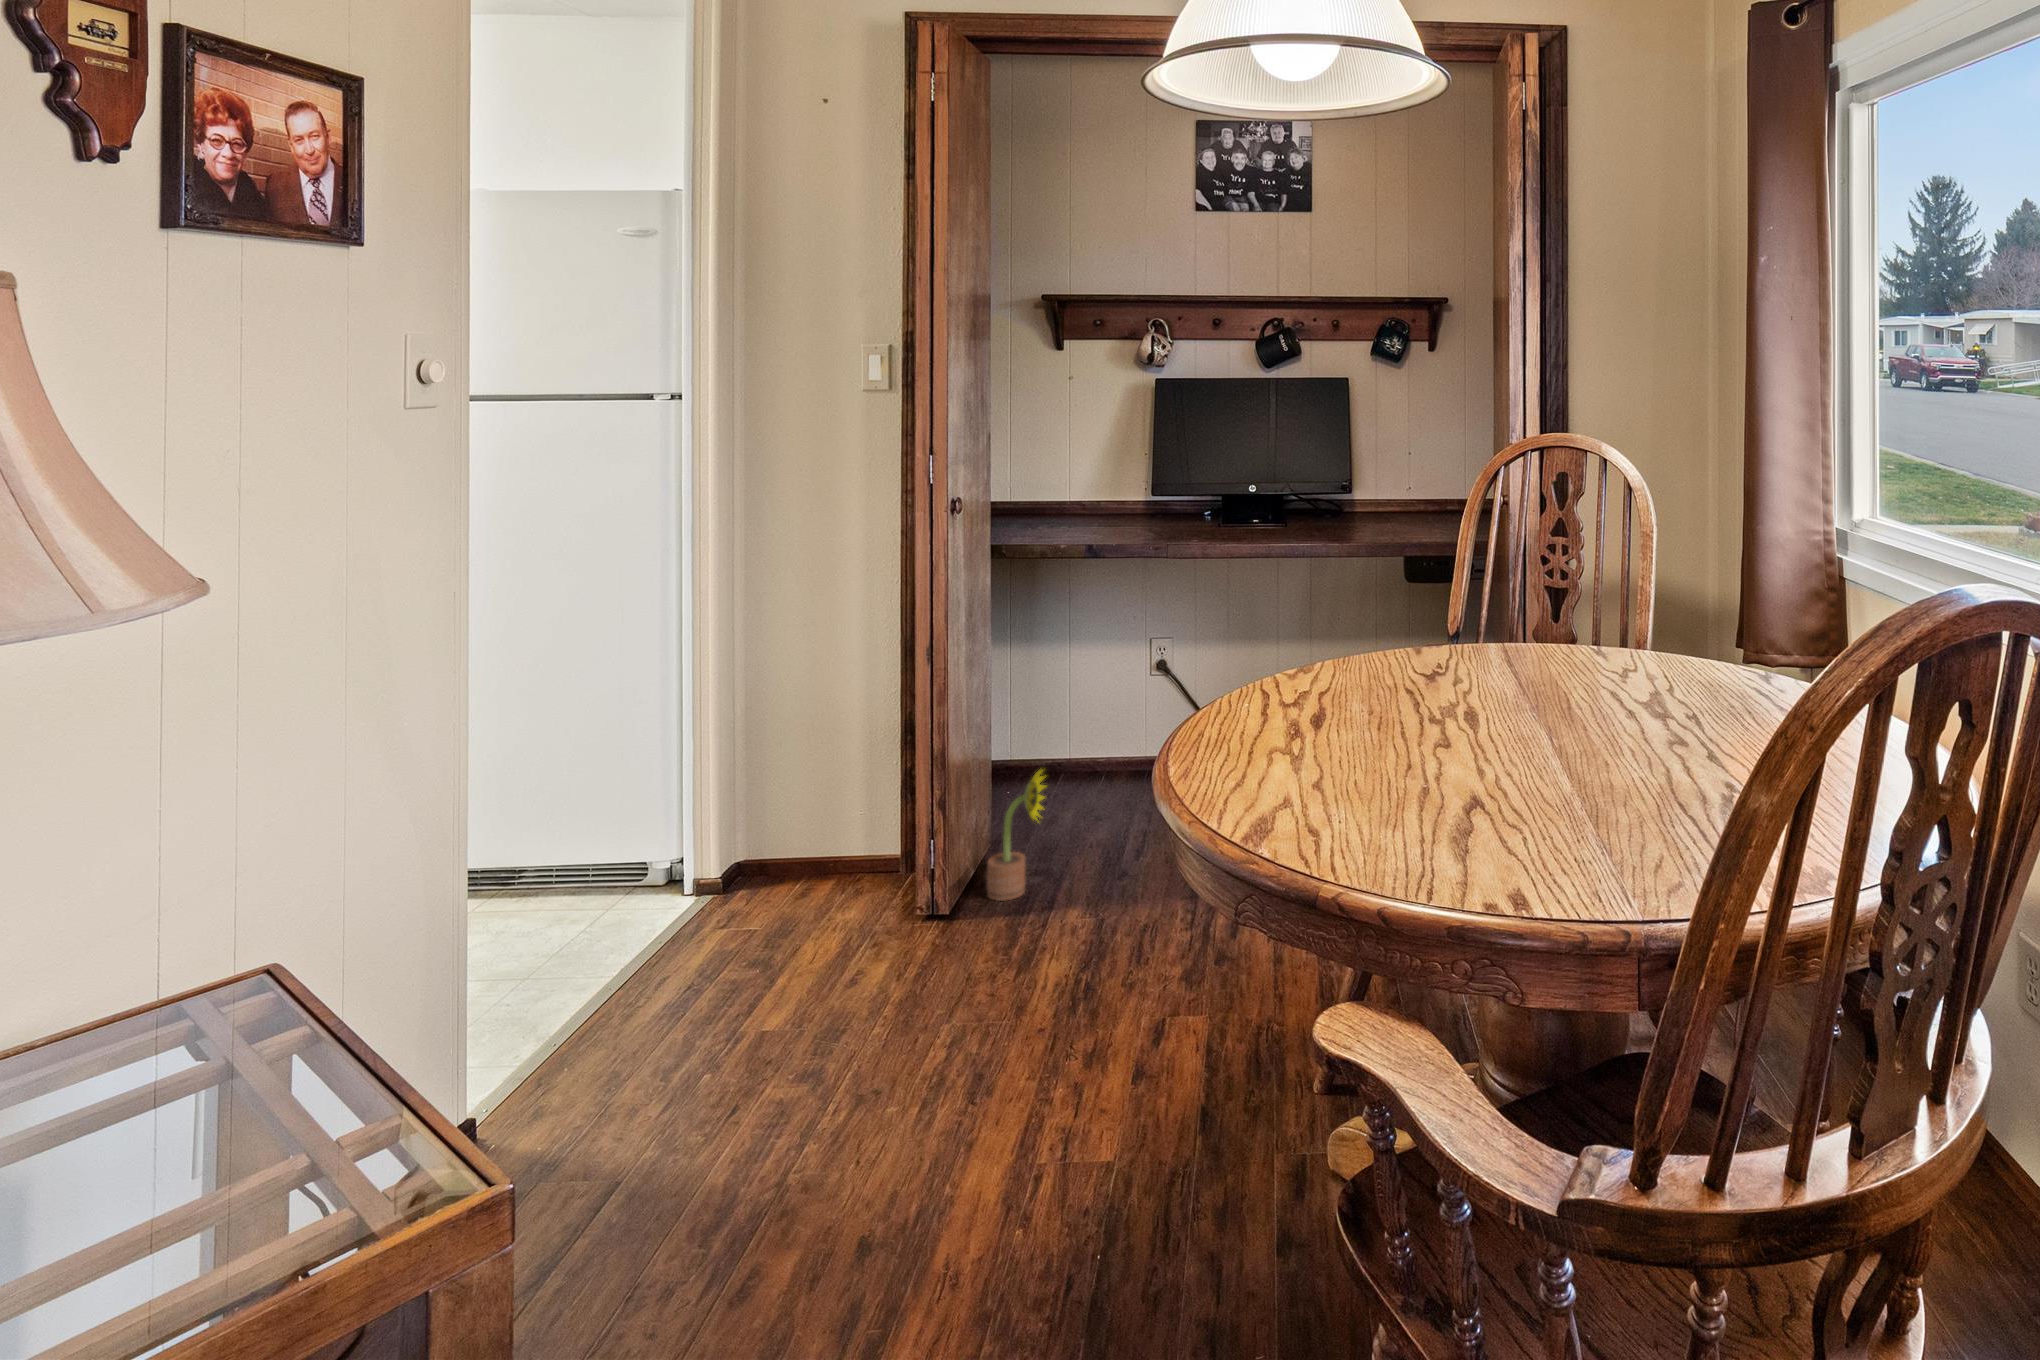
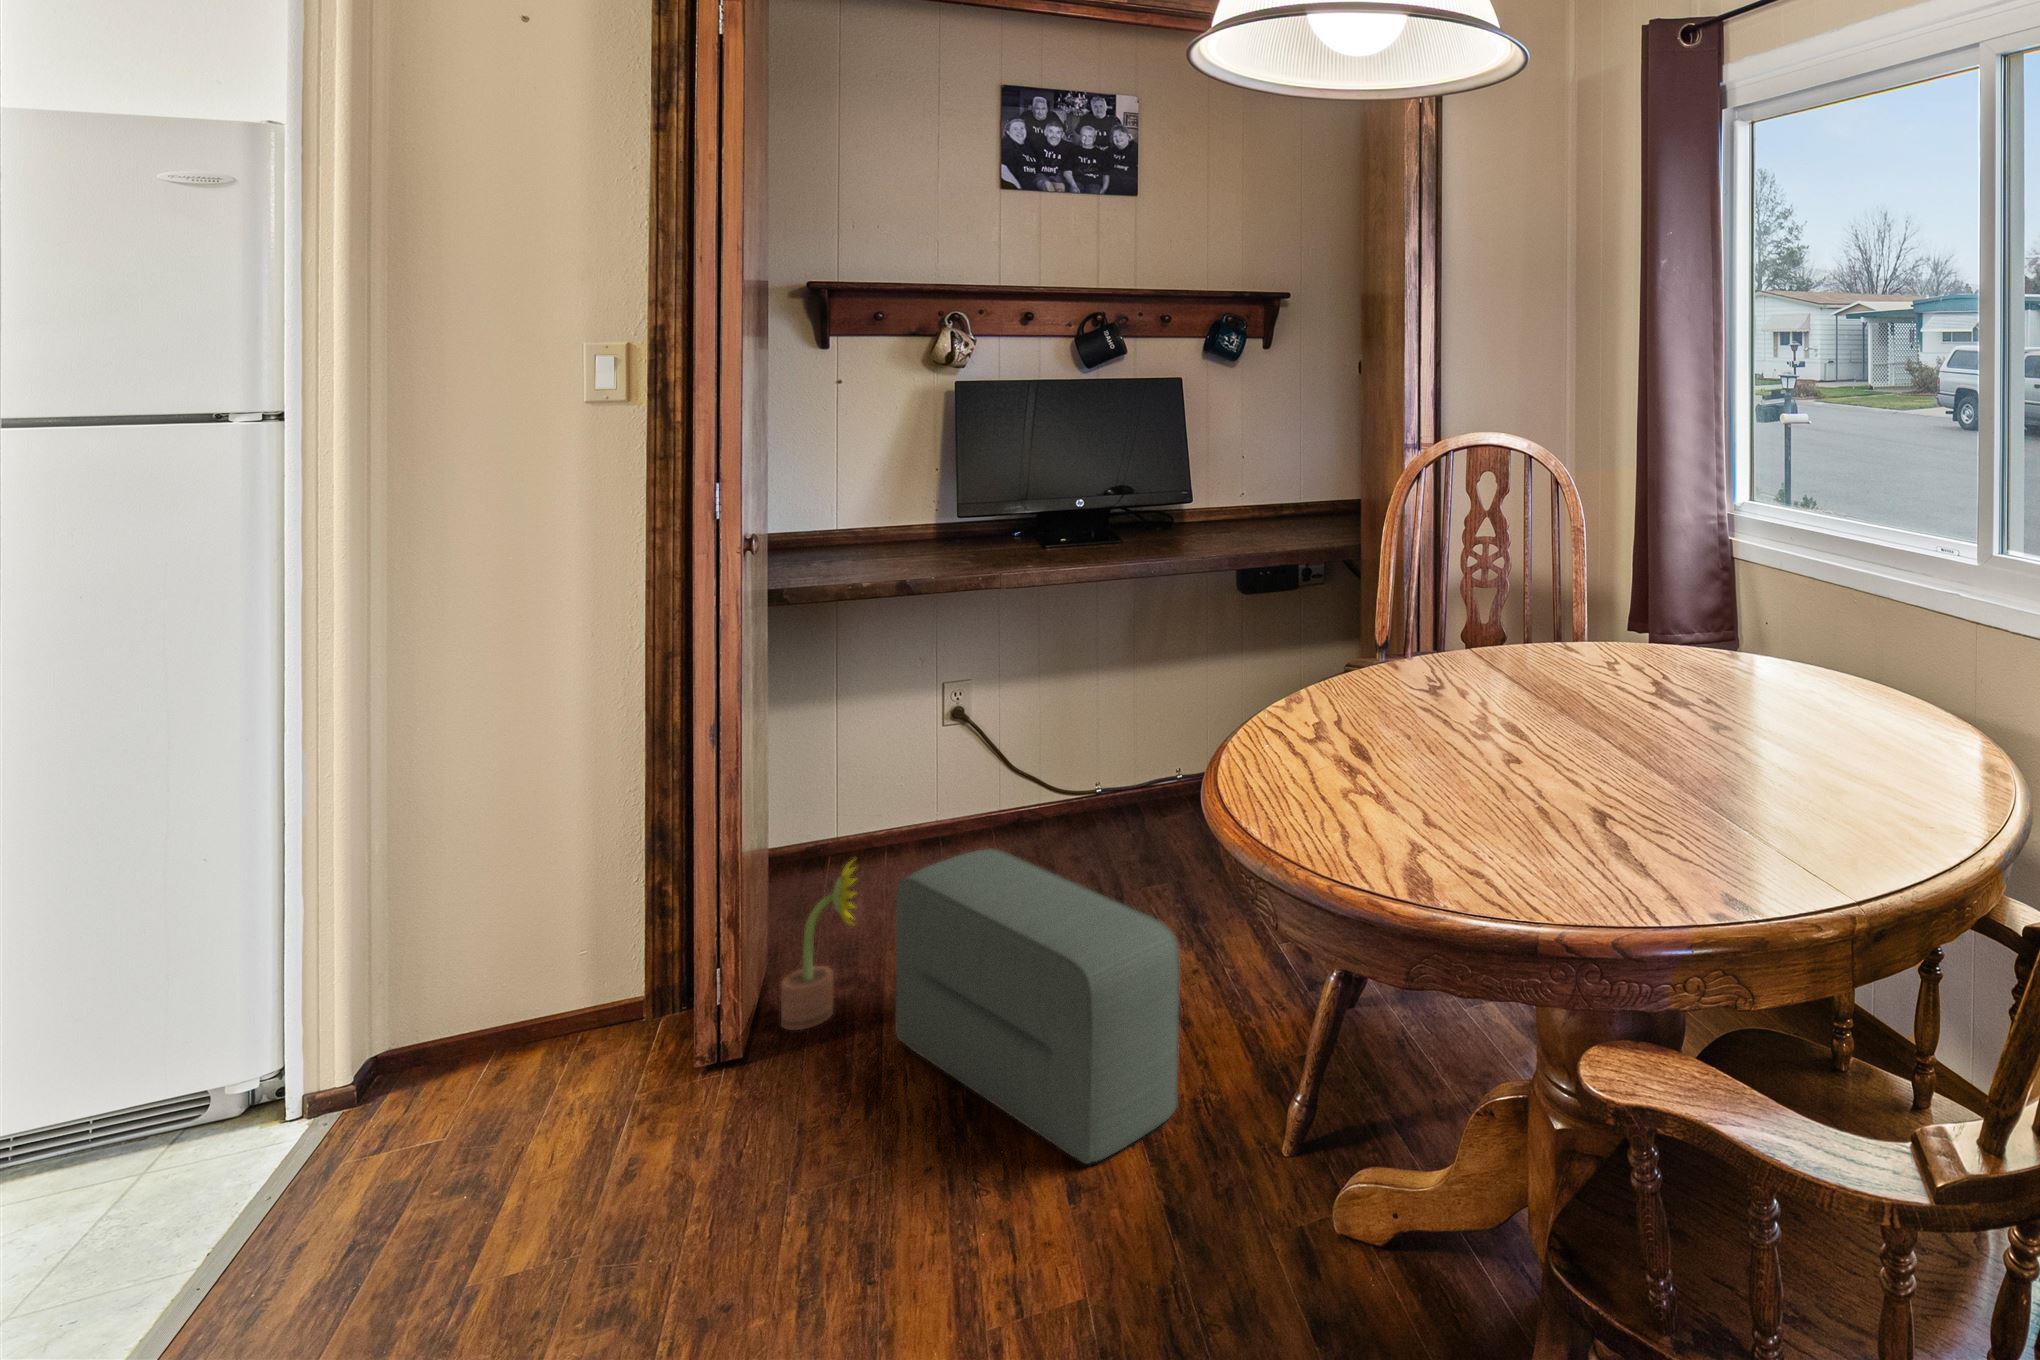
pouf: none [1058,775,1244,1054] -> present [895,848,1180,1164]

